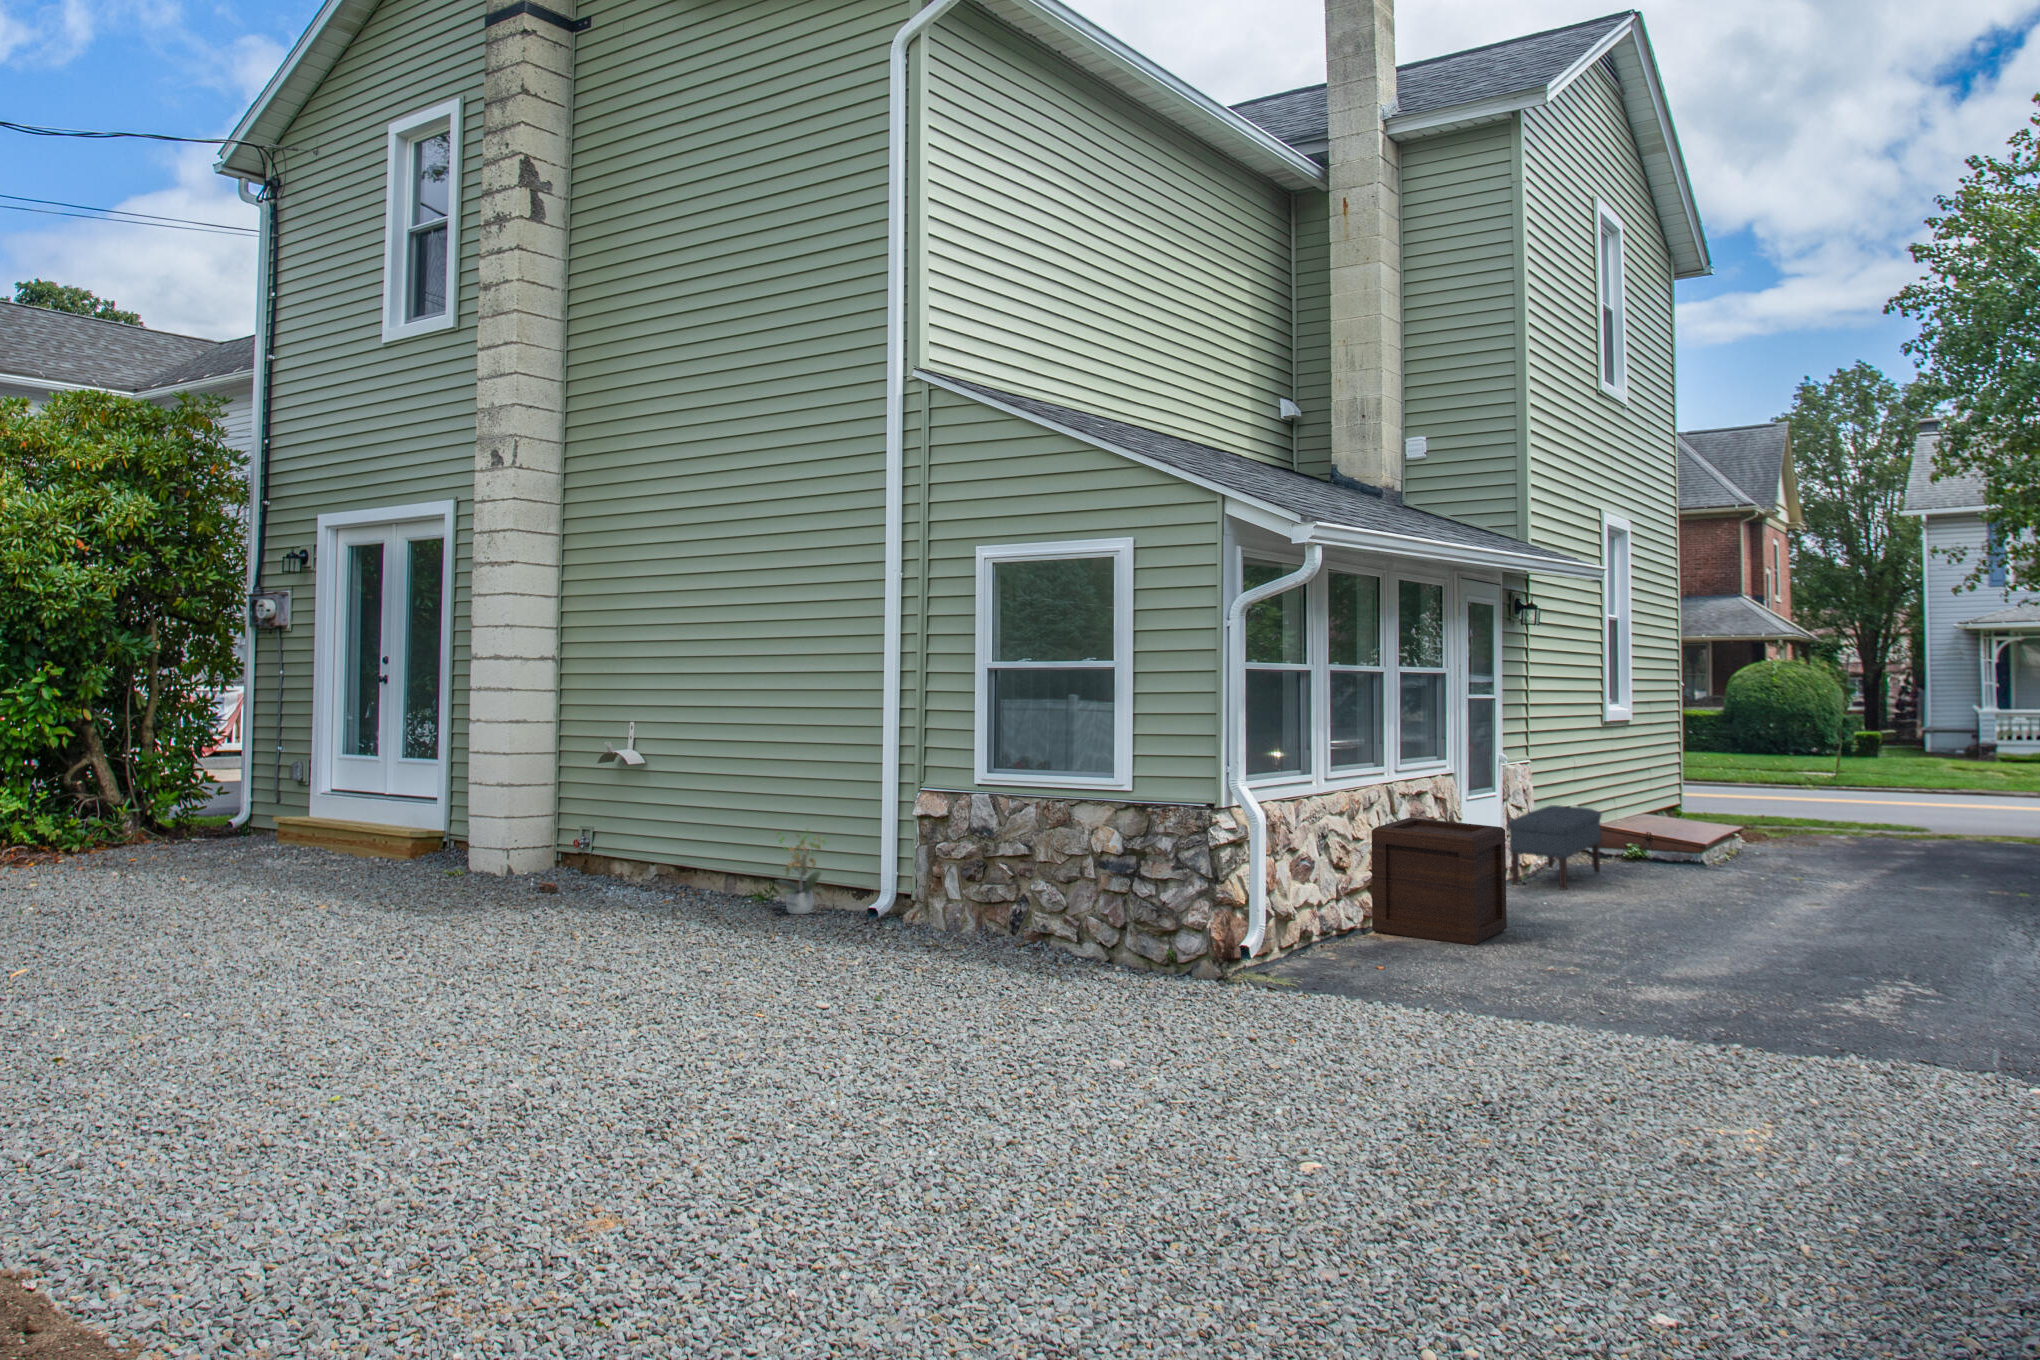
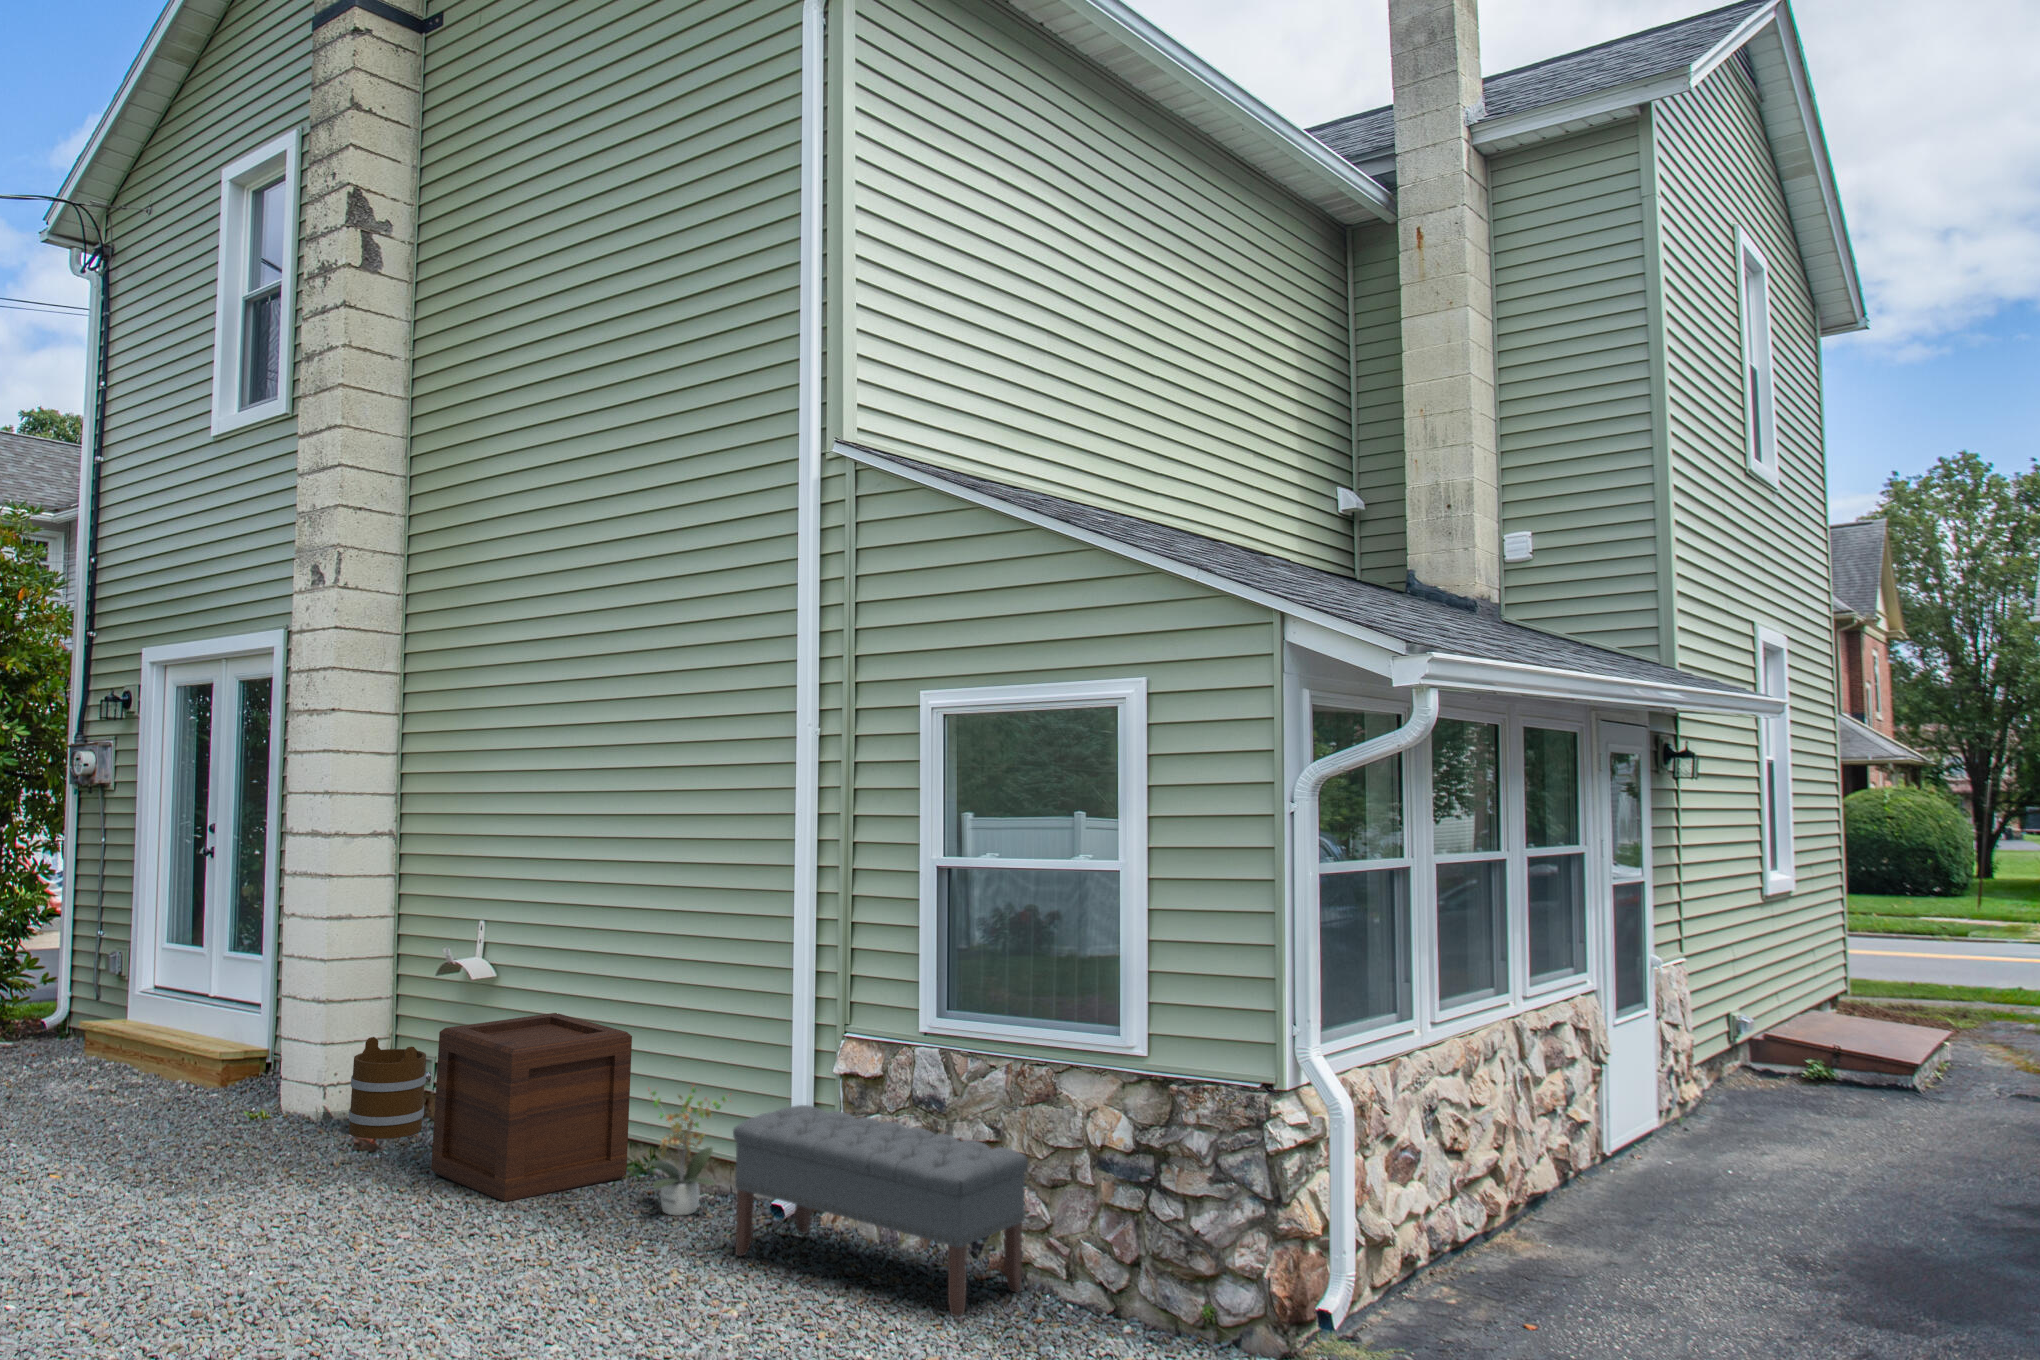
bench: present [1508,805,1601,890] -> present [733,1105,1028,1316]
bucket: none [534,808,590,879] -> present [348,1037,426,1139]
wooden crate: present [1372,818,1507,945] -> present [431,1013,632,1202]

